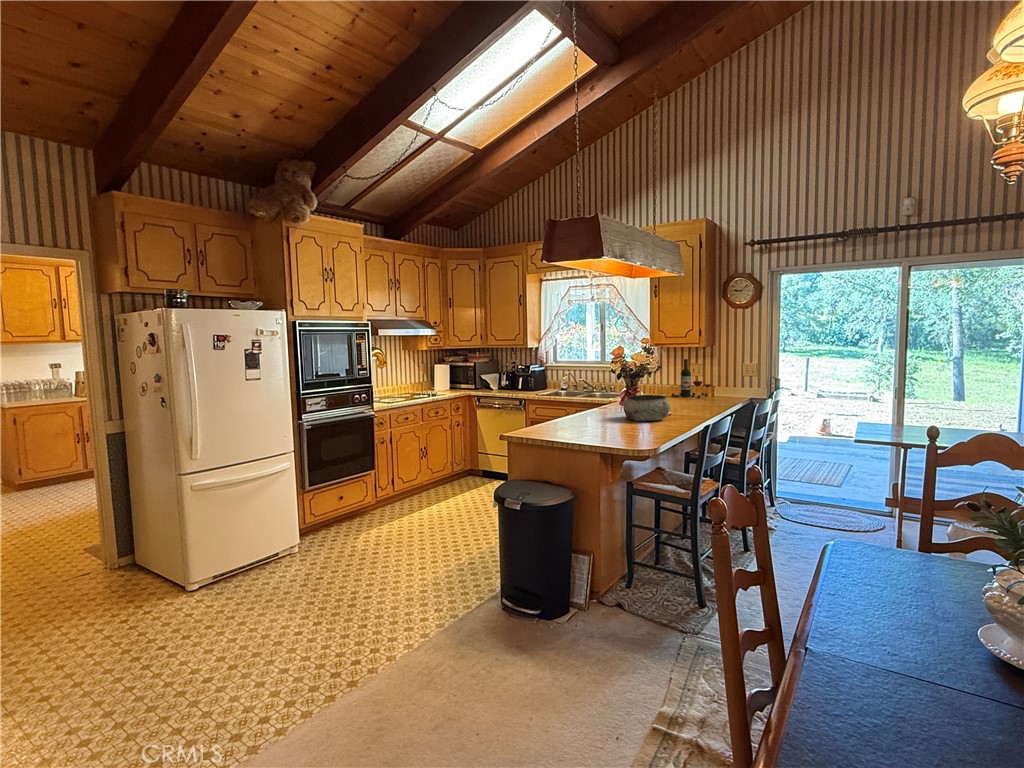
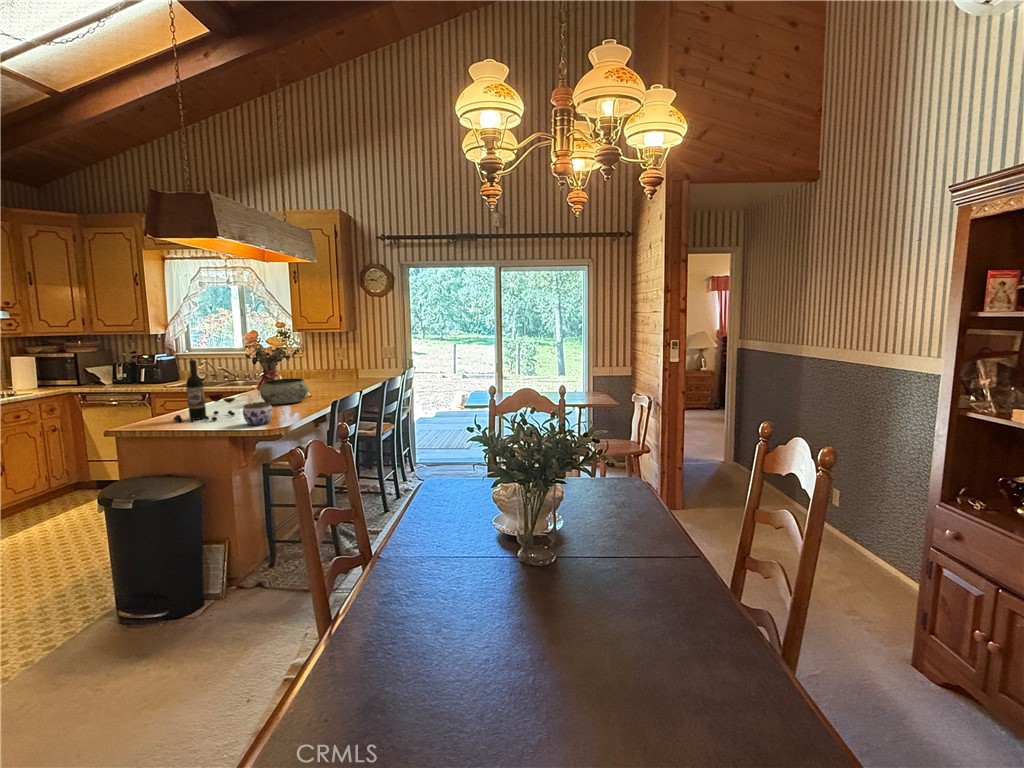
wine bottle: present [672,359,711,398] -> present [173,360,235,422]
jar: none [614,420,643,444] -> present [243,403,273,425]

